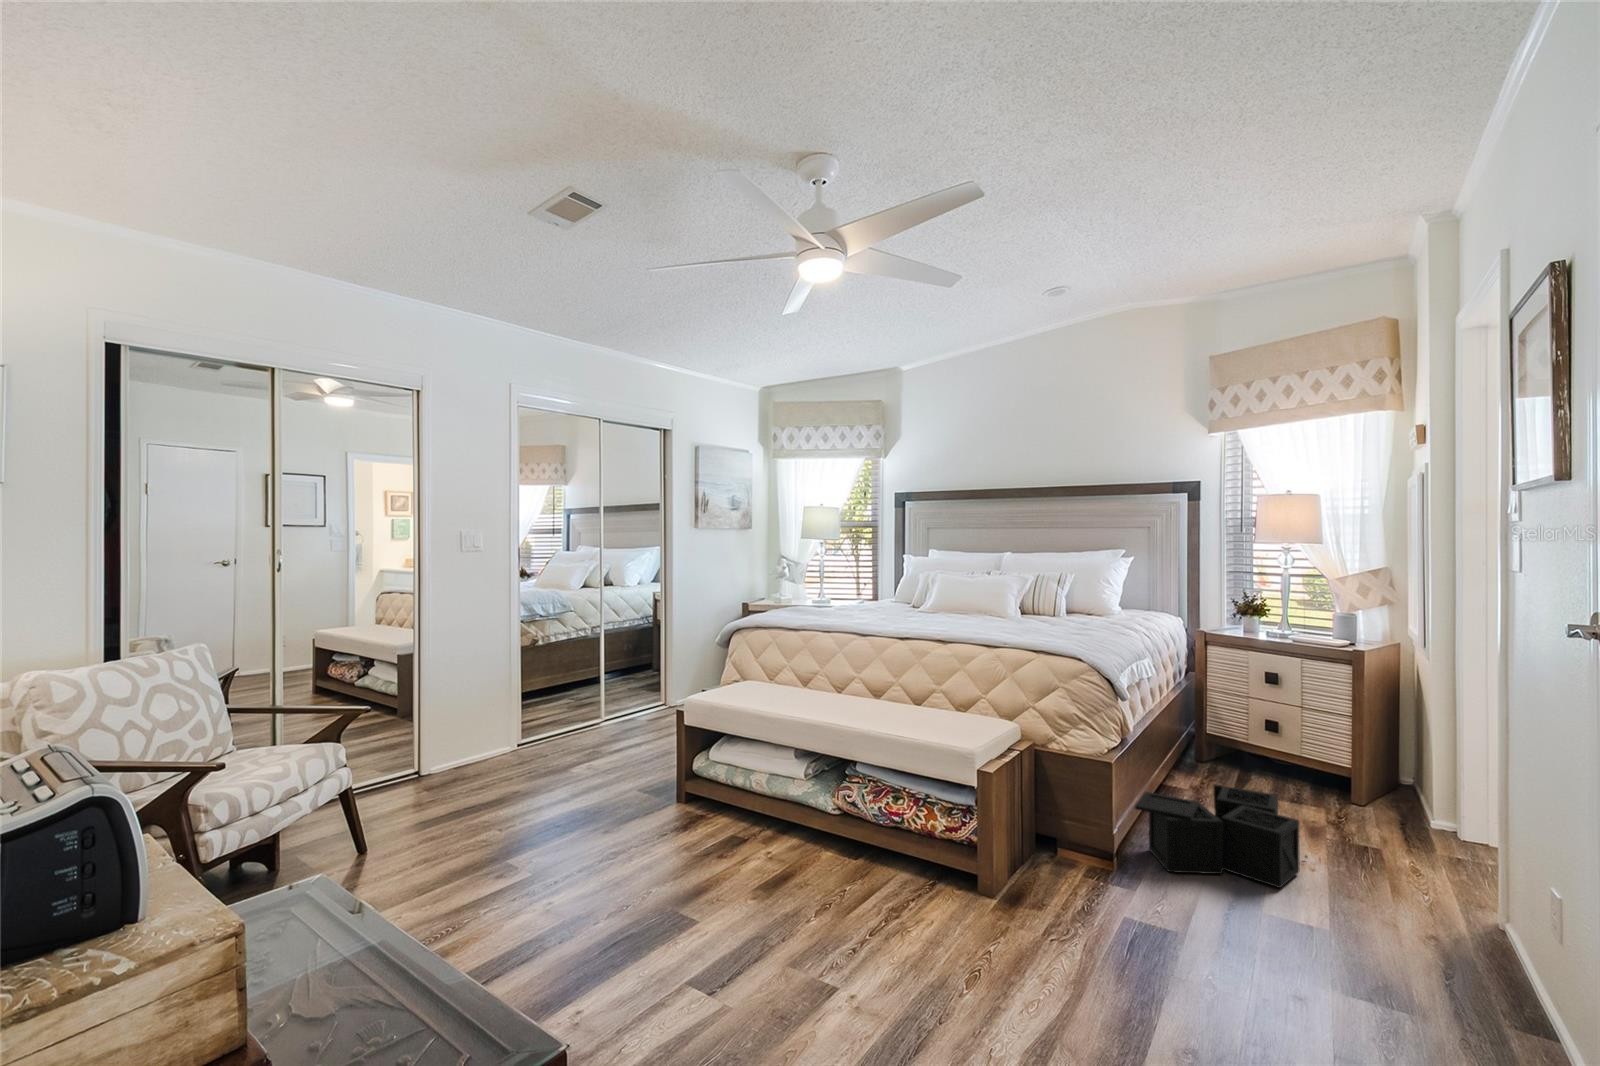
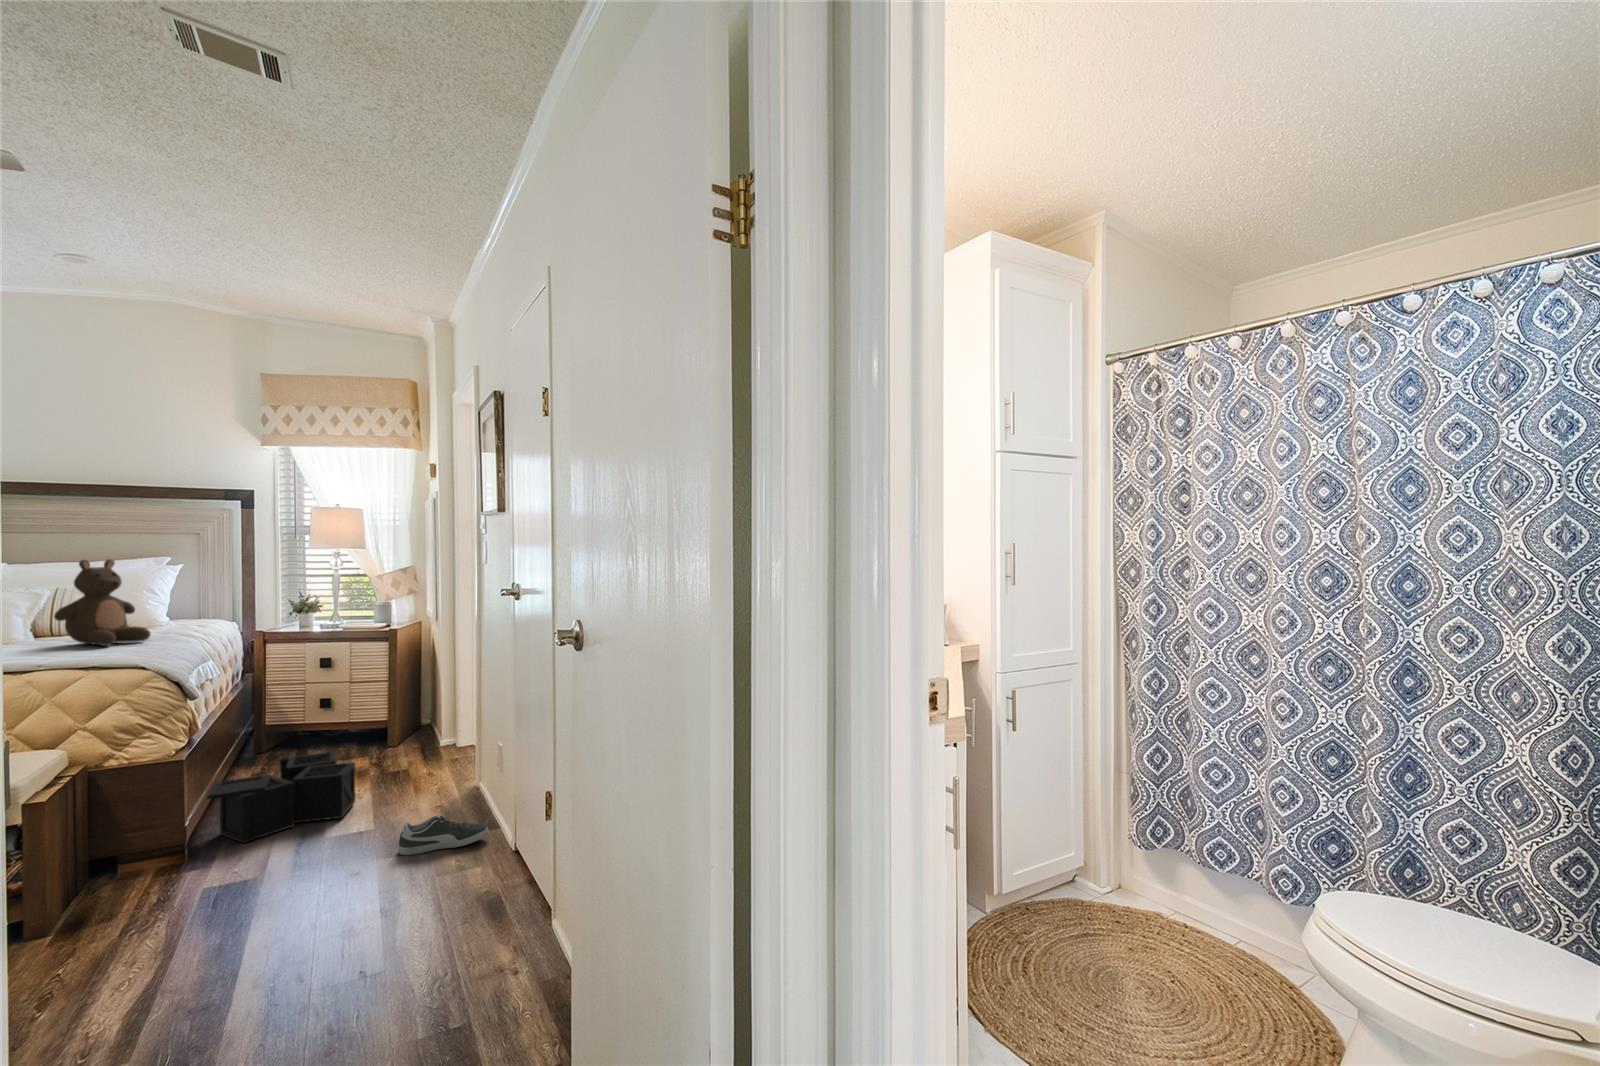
stuffed bear: none [1028,549,1096,631] -> present [54,559,150,646]
shoe: none [1354,945,1521,1035] -> present [398,816,489,855]

